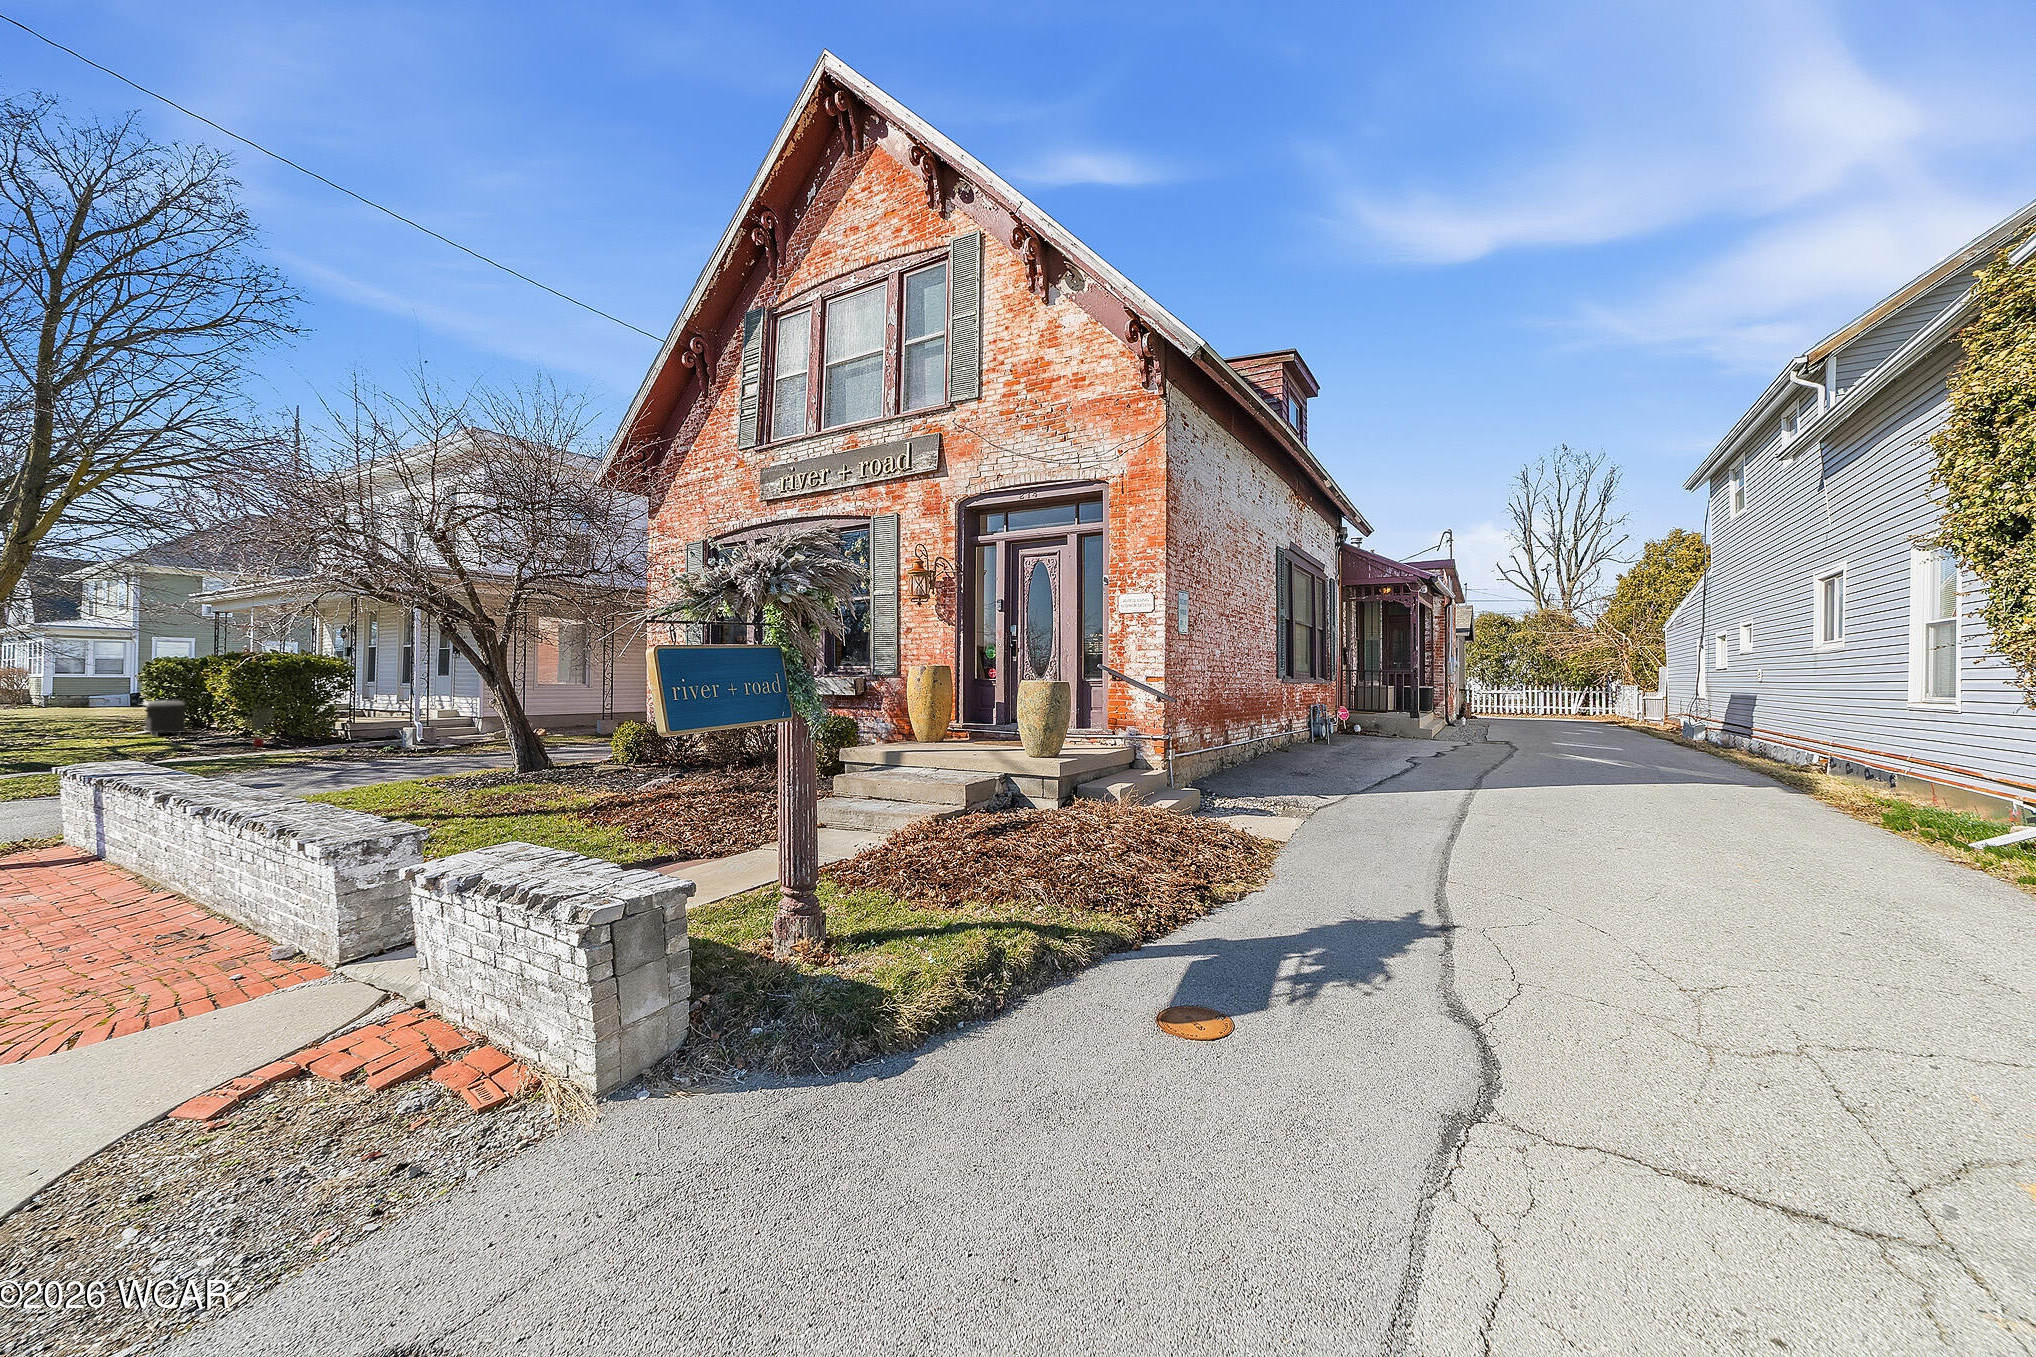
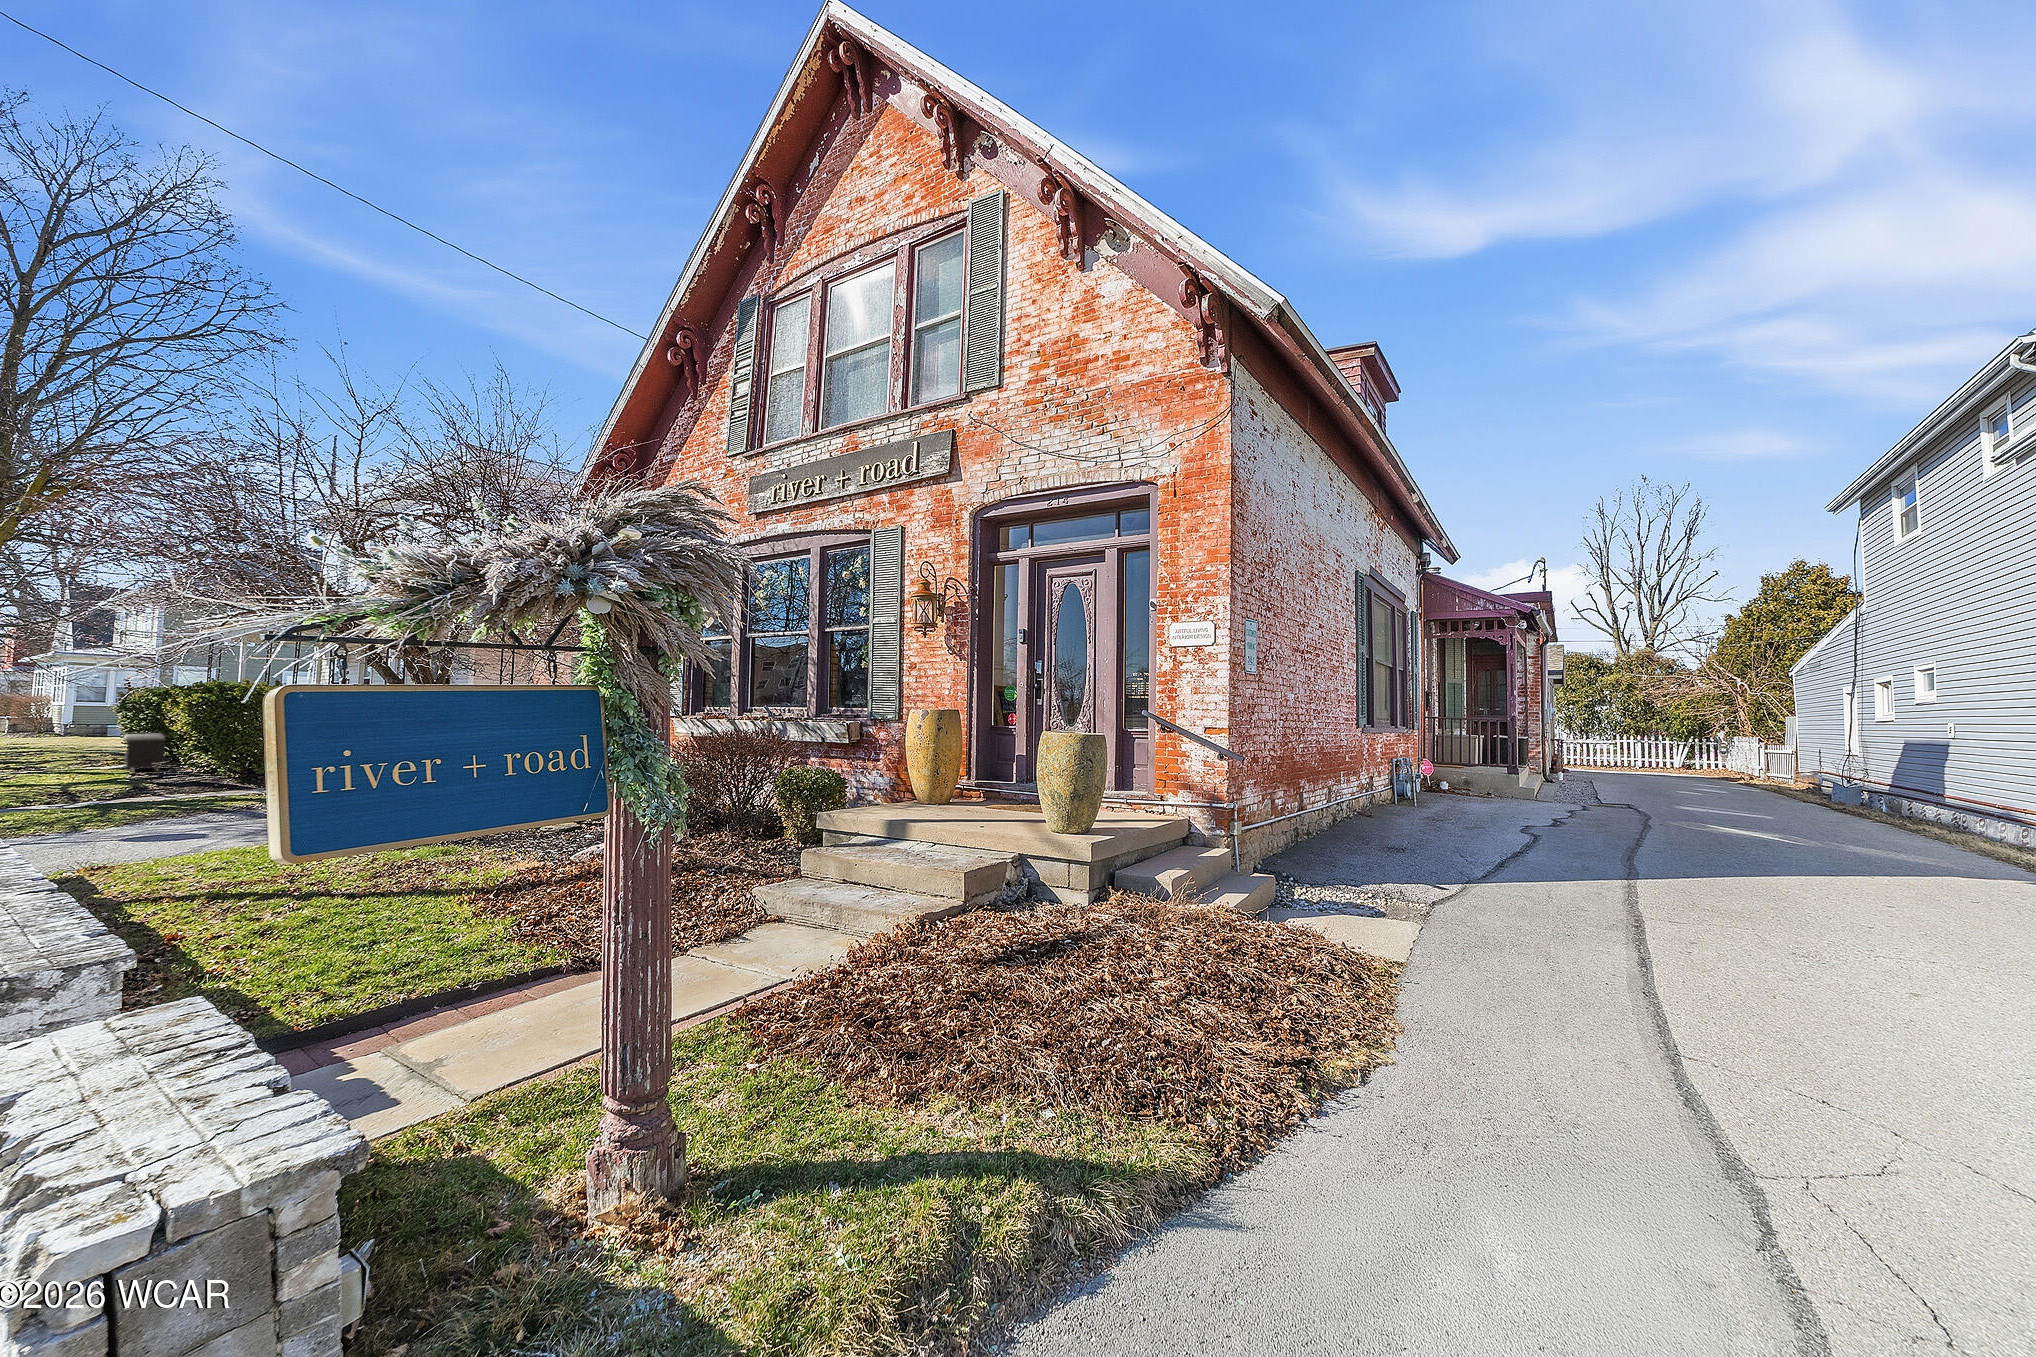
potted tree: present [245,704,273,747] -> none [207,738,245,787]

